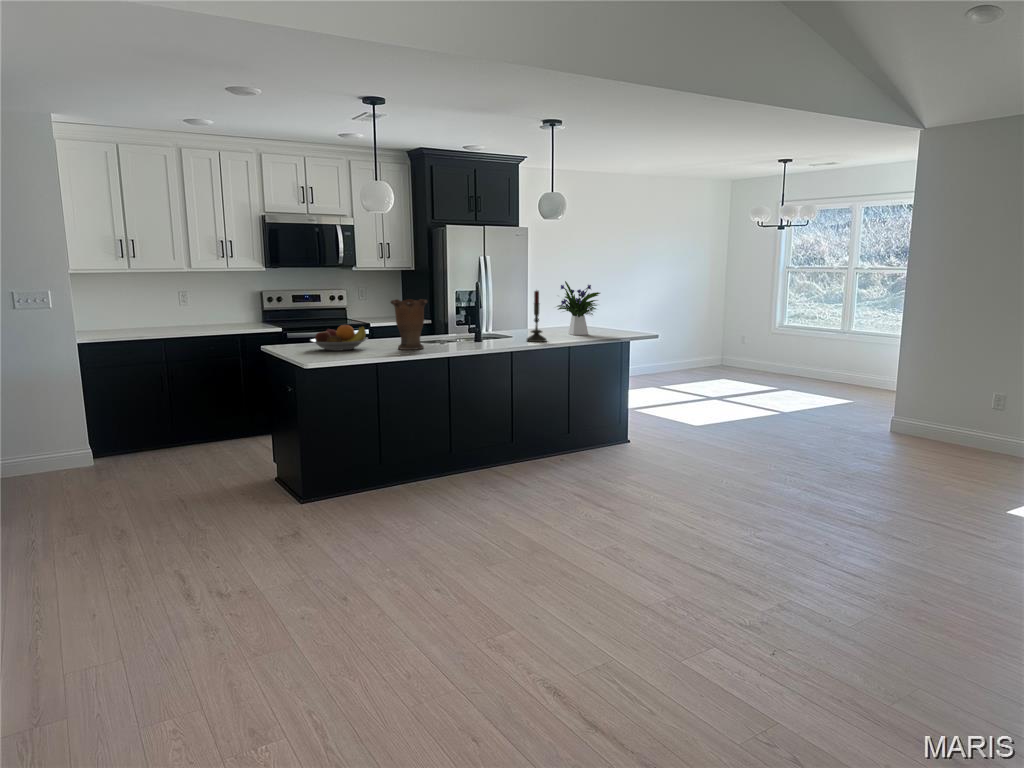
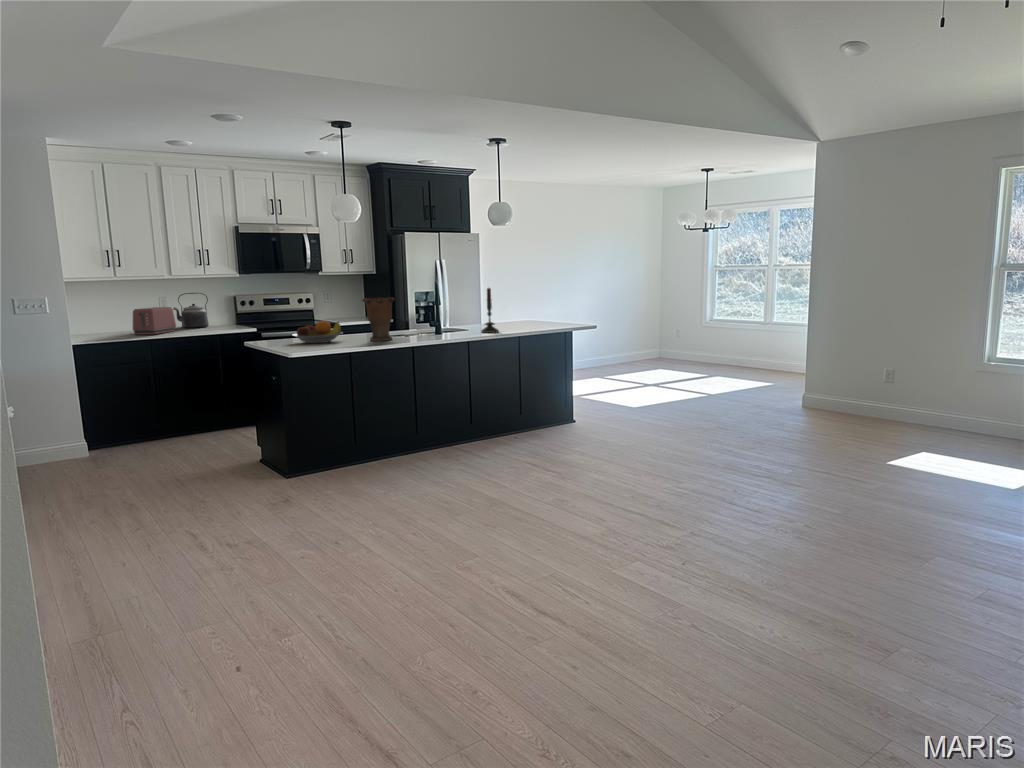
flower arrangement: present [557,281,600,335] -> none [502,280,546,327]
kettle: none [195,287,233,325] -> present [173,293,209,328]
toaster: none [147,302,196,333] -> present [133,307,176,335]

